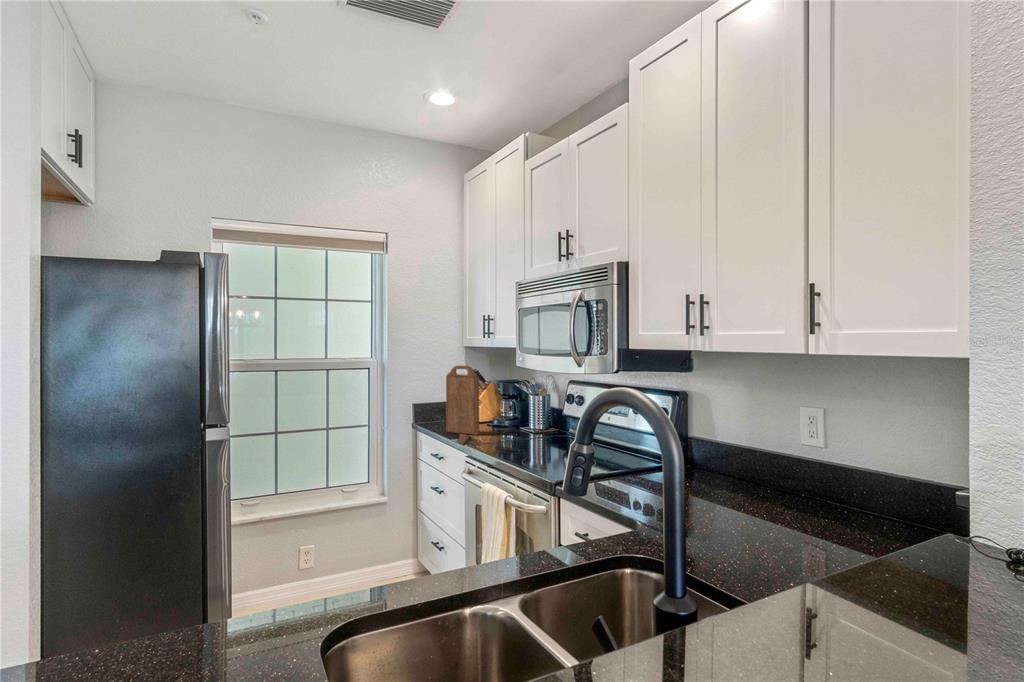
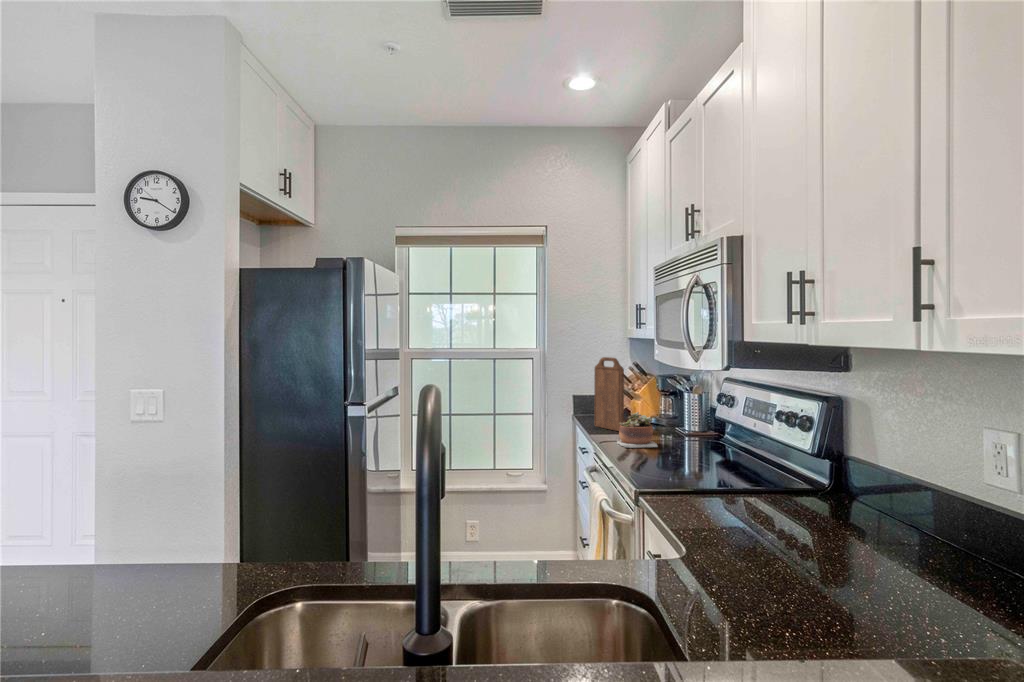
succulent plant: none [483,415,524,448] -> present [617,412,657,448]

